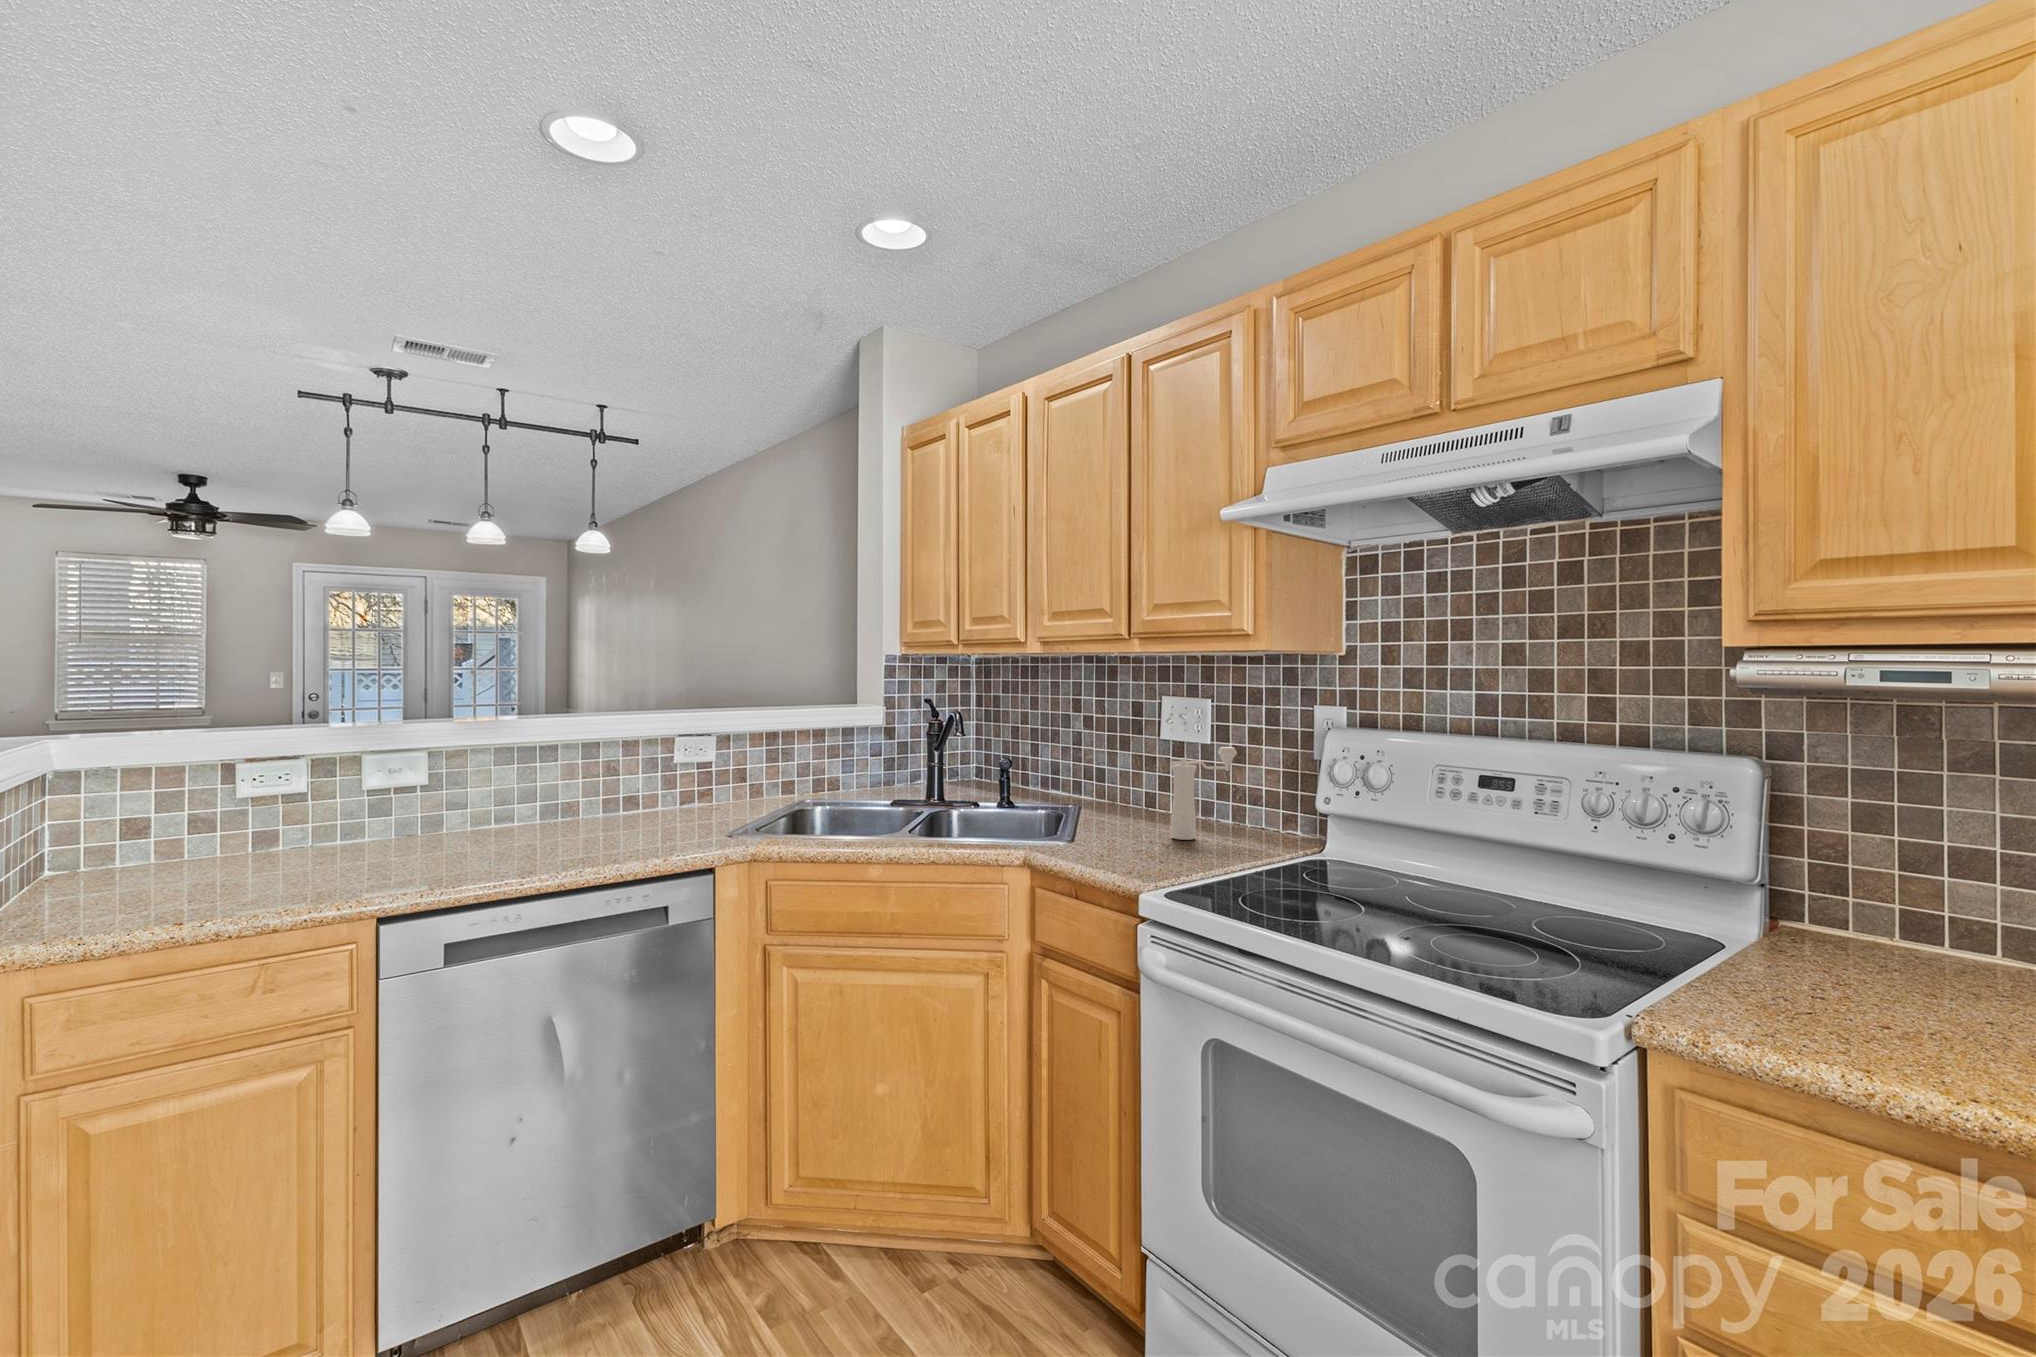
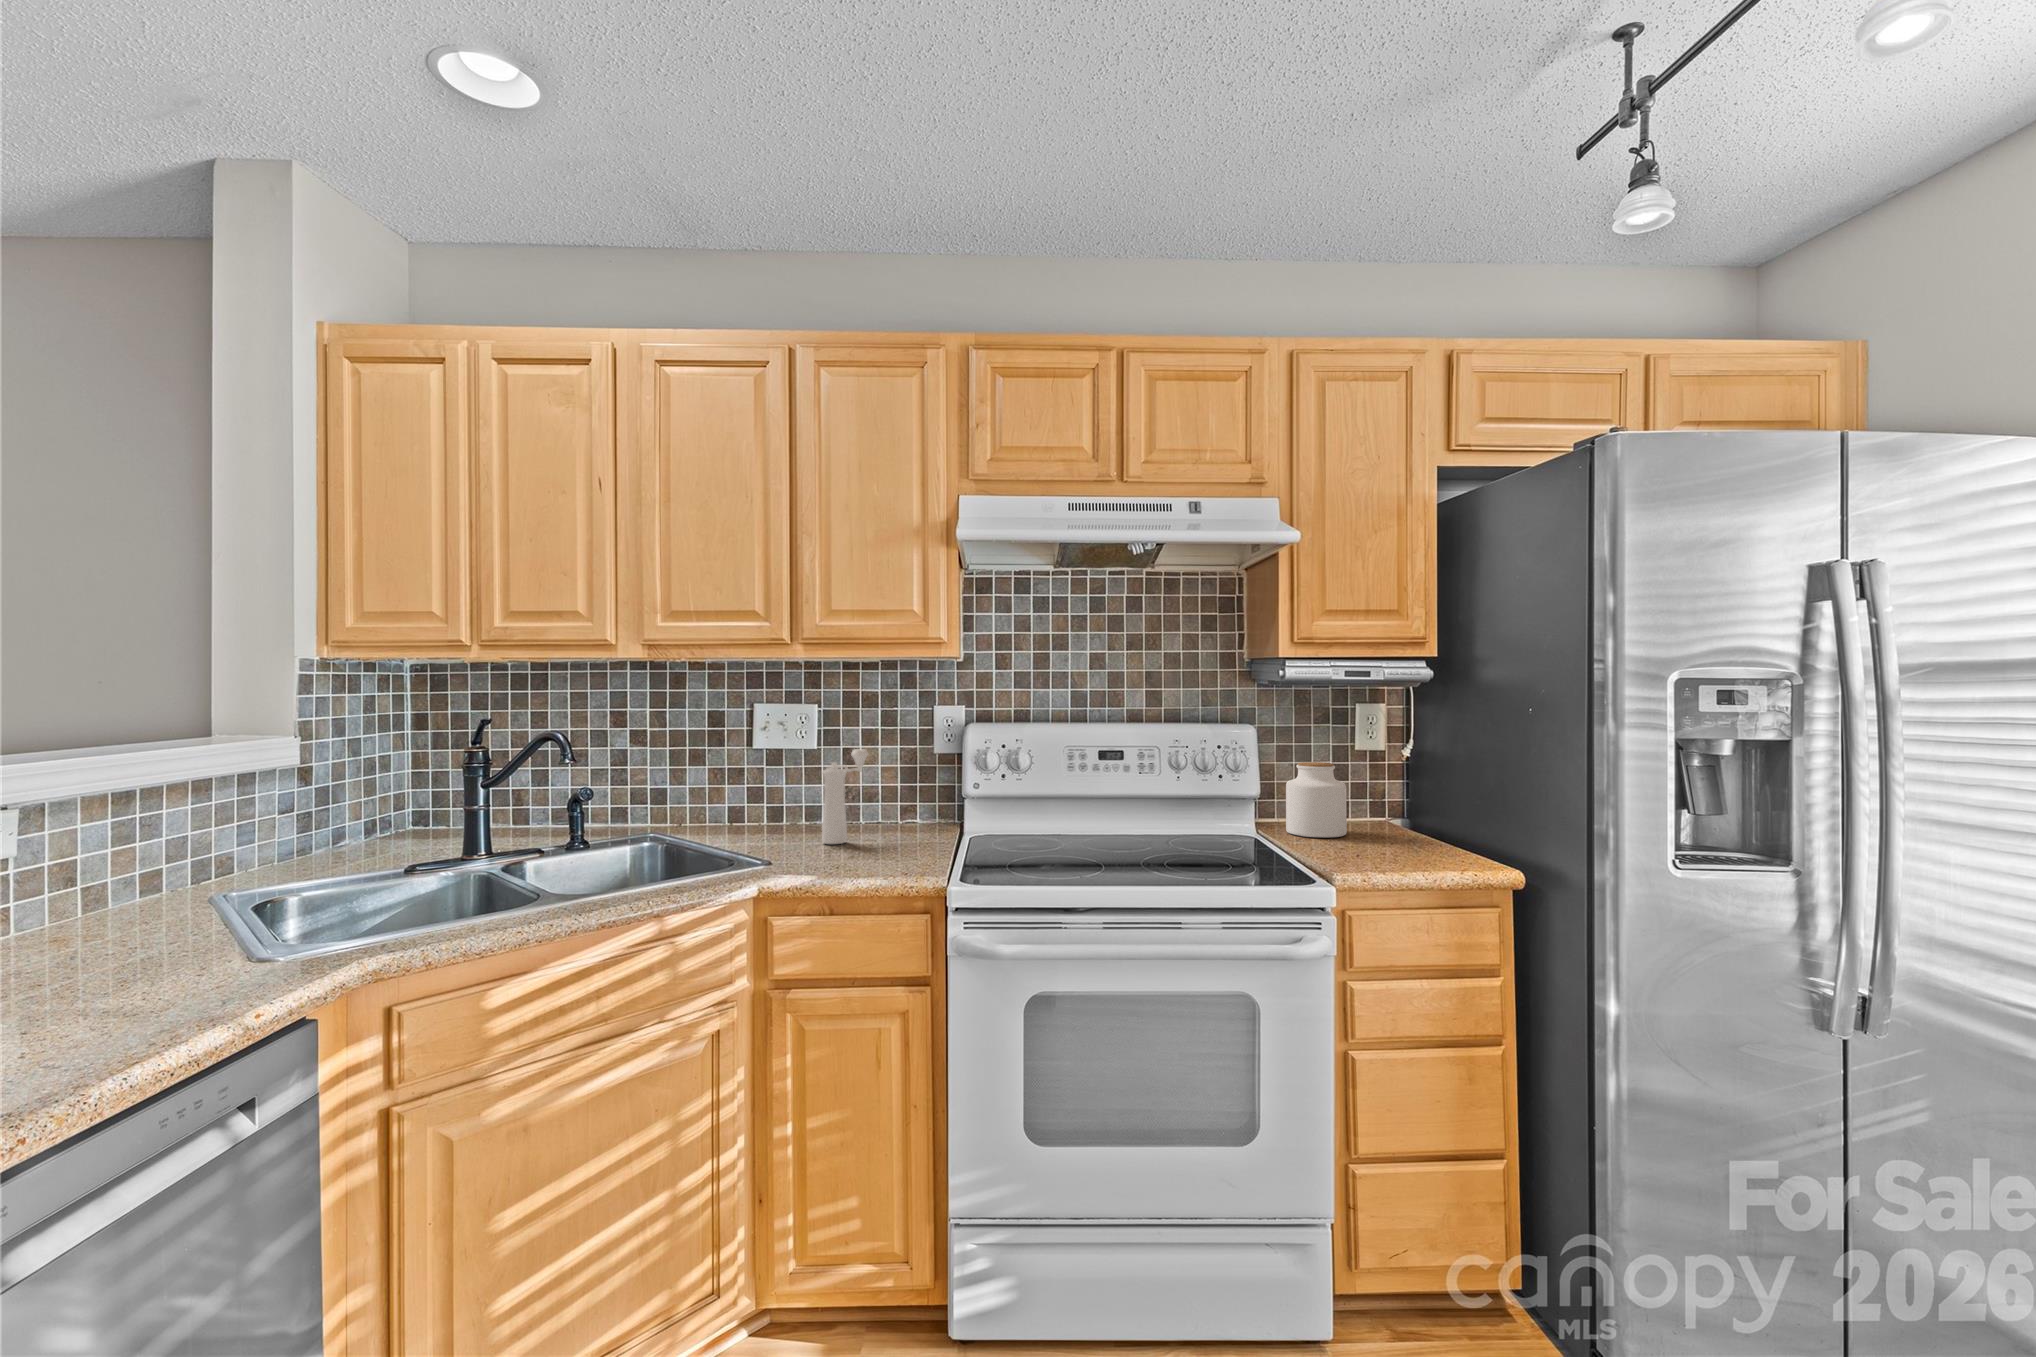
jar: none [1810,838,1960,990] -> present [1286,762,1347,838]

